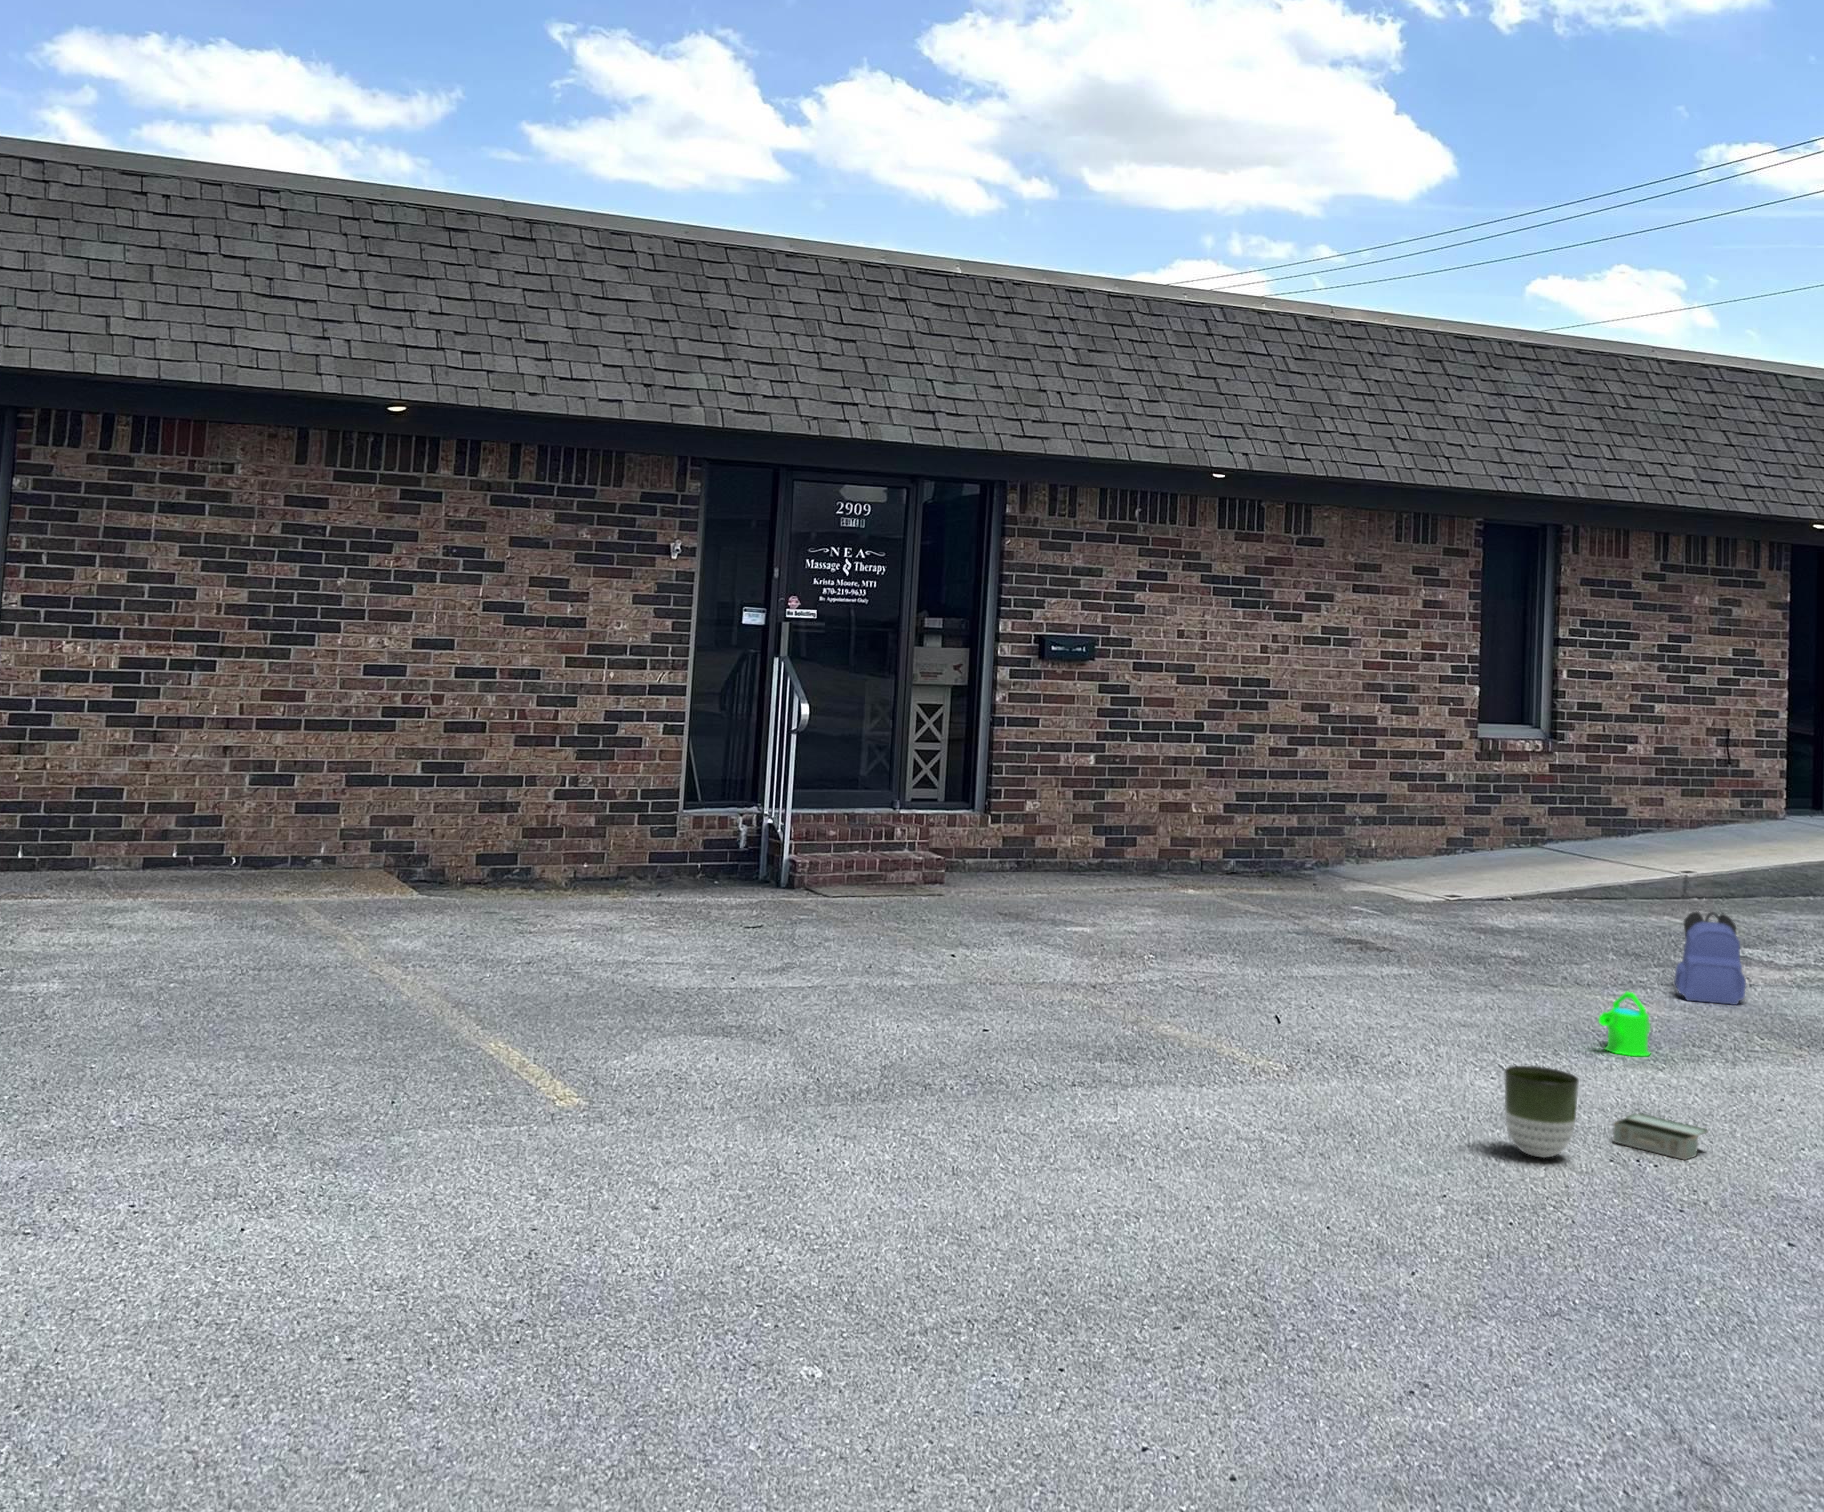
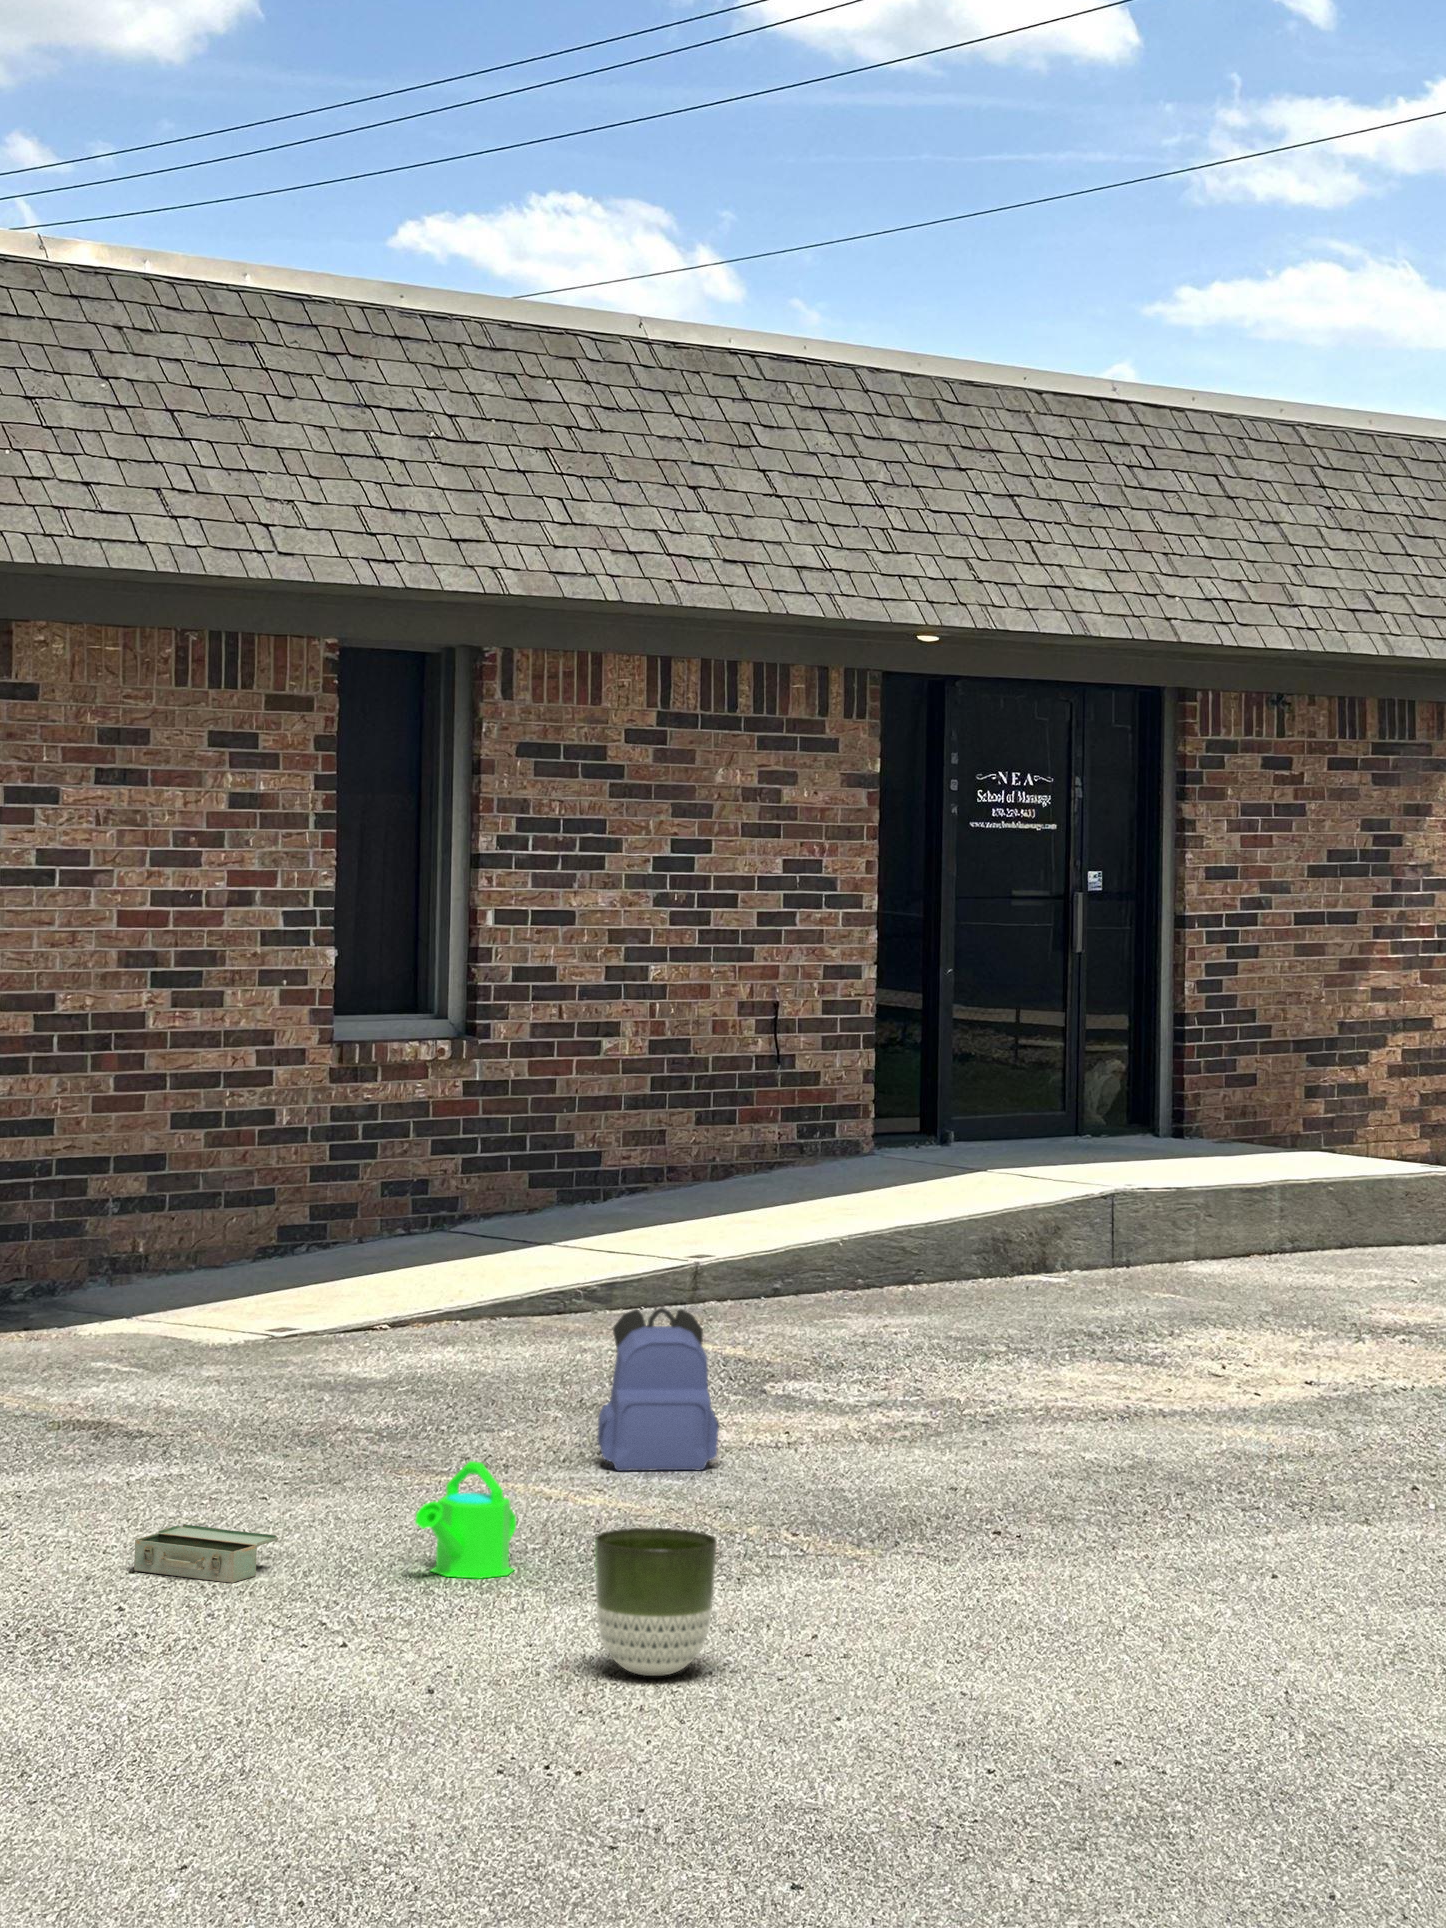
planter: present [1504,1066,1579,1158] -> present [595,1528,717,1676]
toolbox: present [1613,1113,1708,1160] -> present [134,1524,278,1583]

